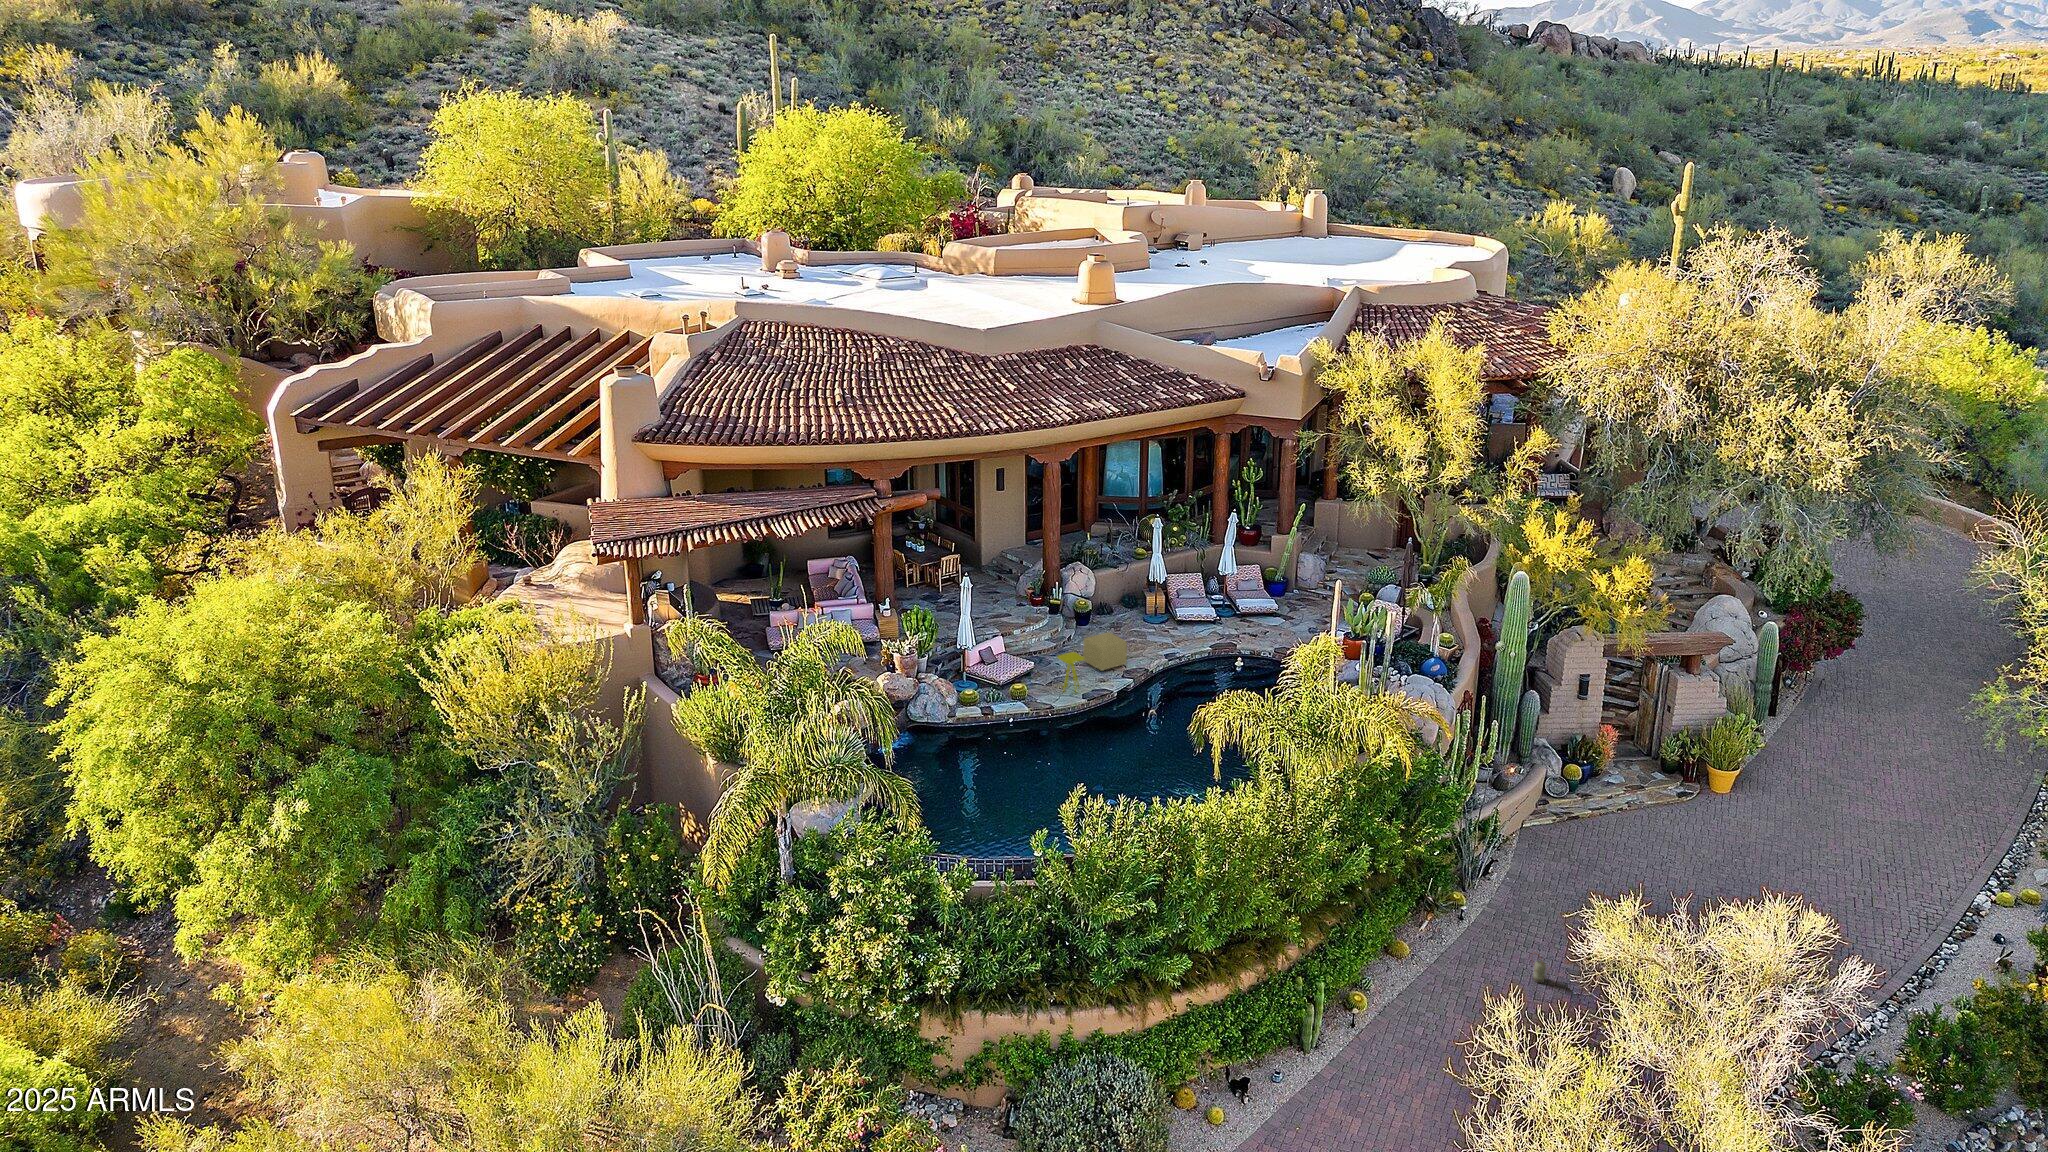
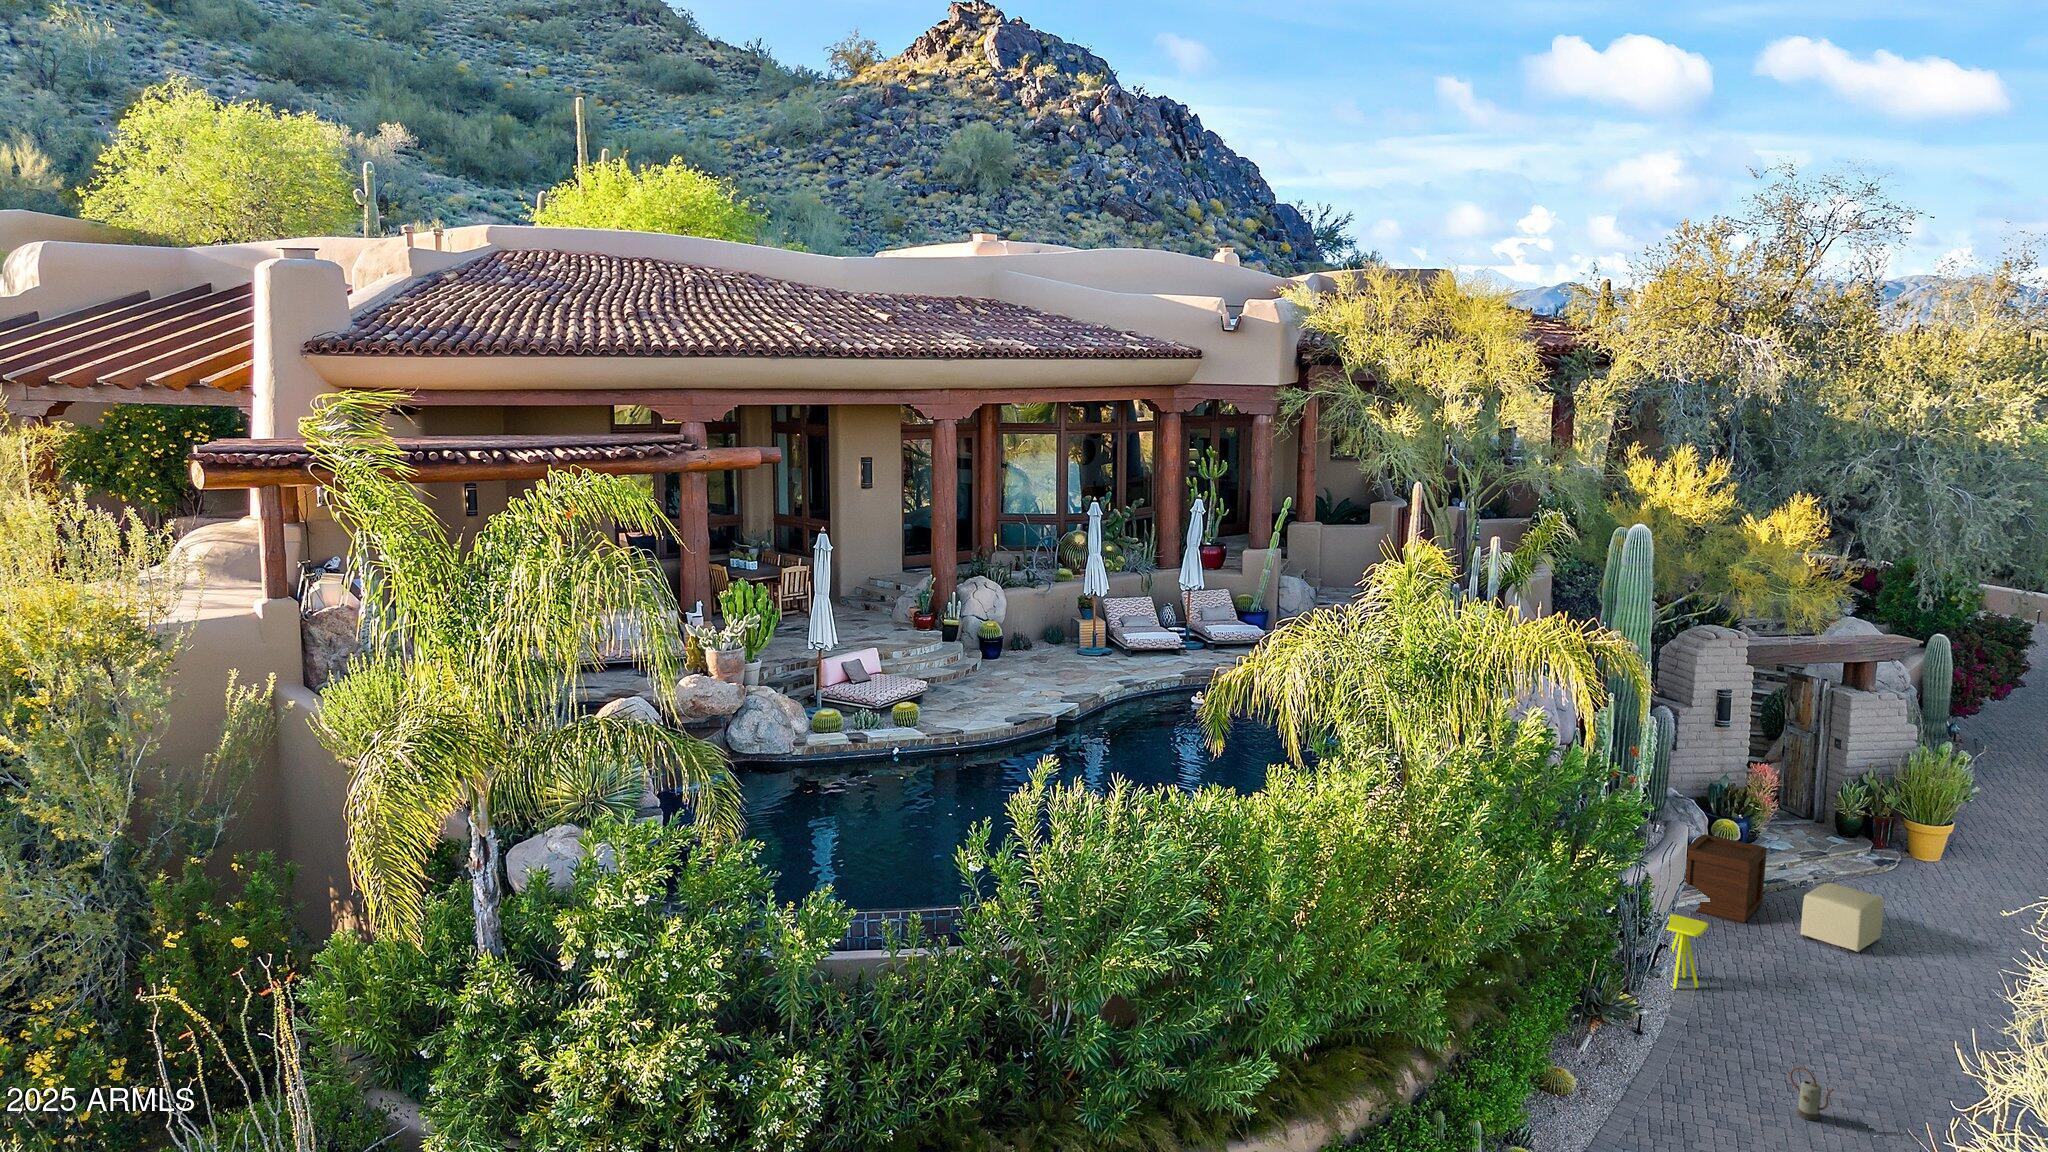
ottoman: present [1083,632,1127,671] -> present [1800,883,1884,952]
side table: present [1058,652,1084,692] -> present [1665,914,1708,989]
wooden crate: none [1523,779,1586,842] -> present [1685,834,1767,923]

